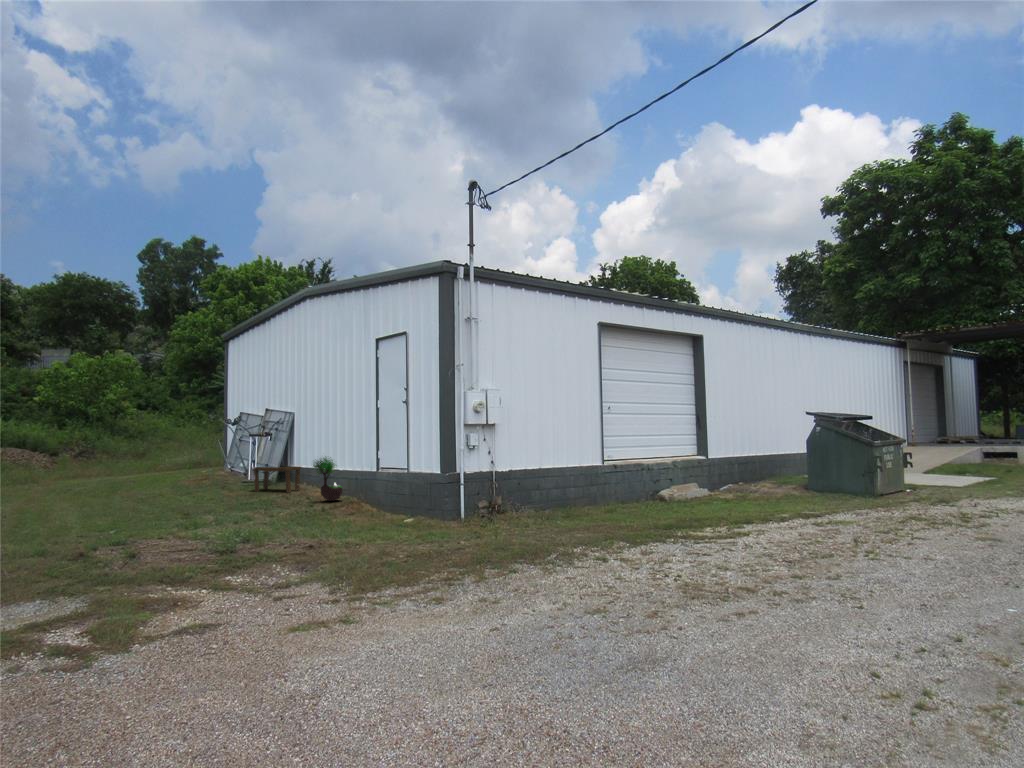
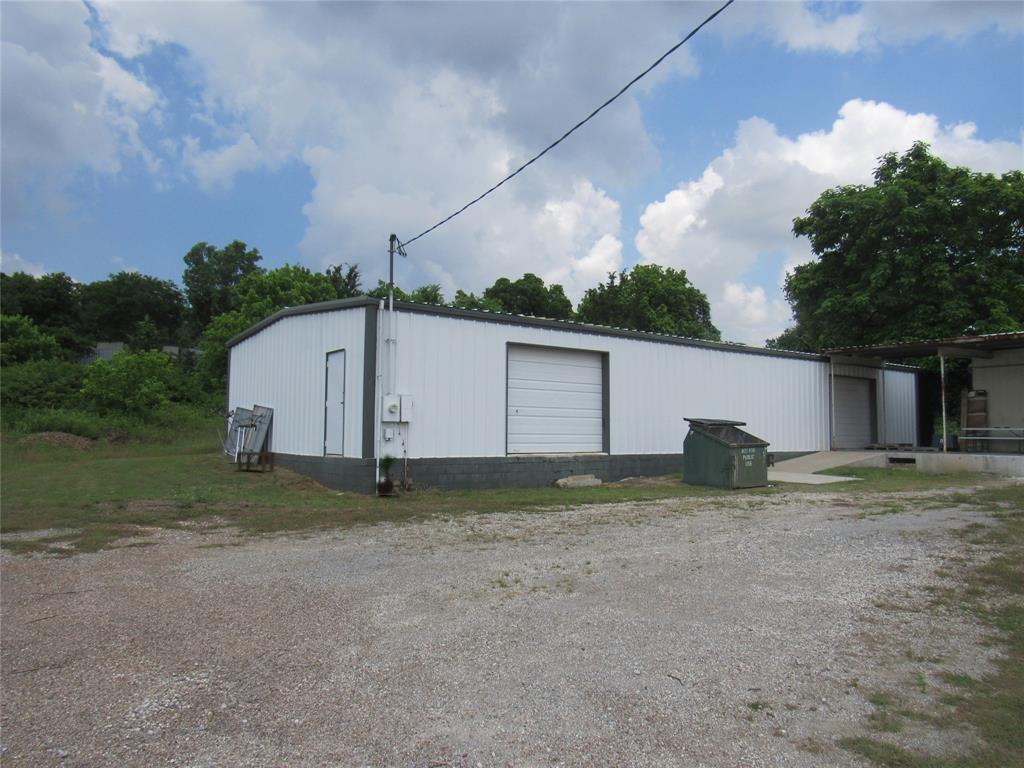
potted tree: present [313,458,342,501] -> present [375,454,396,495]

